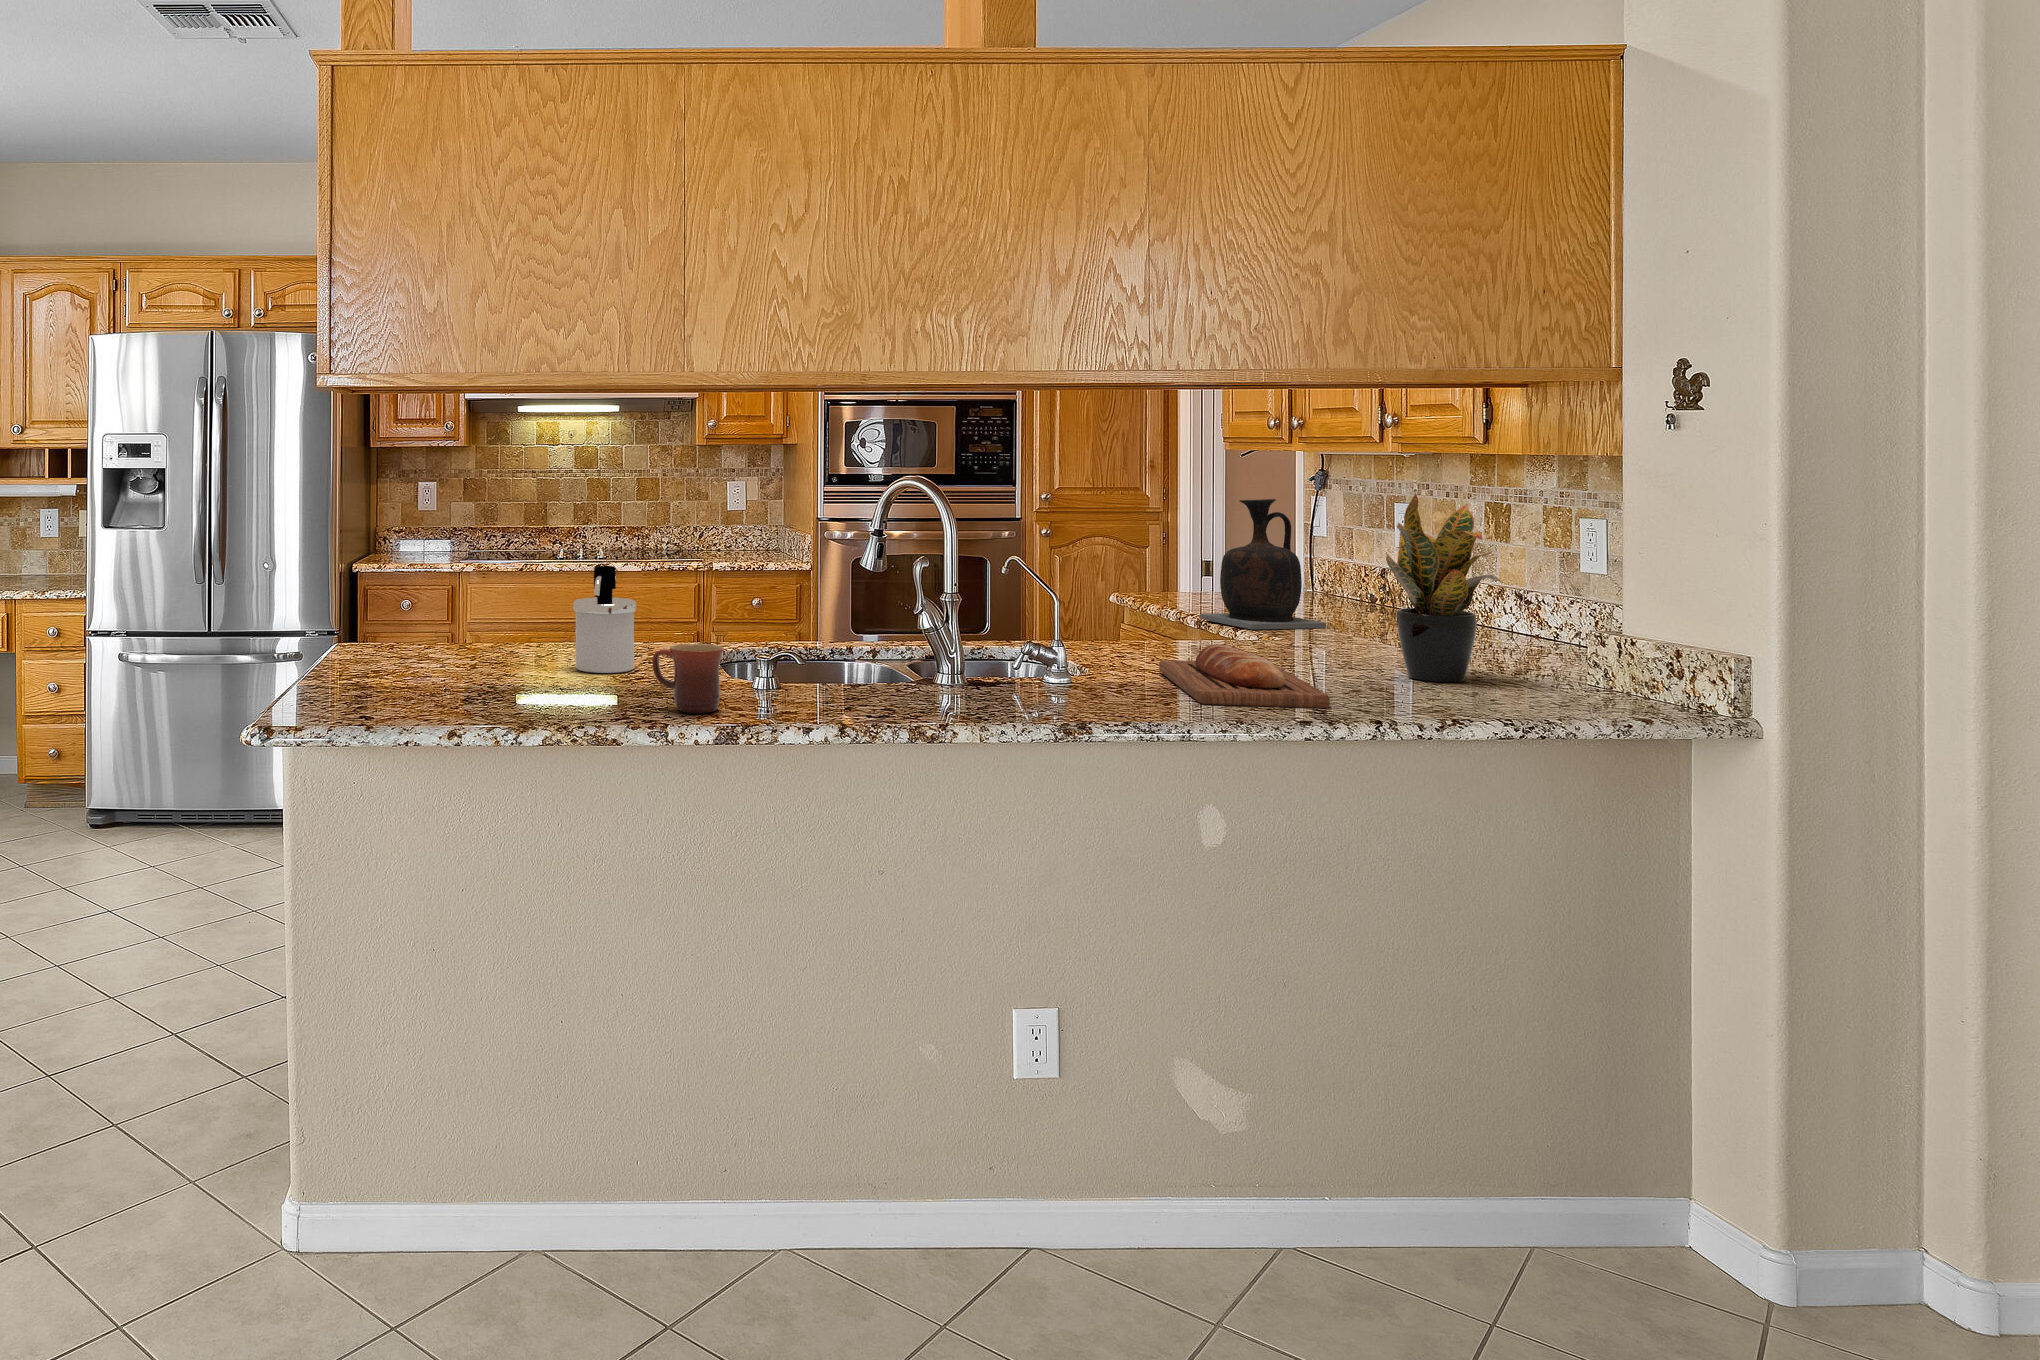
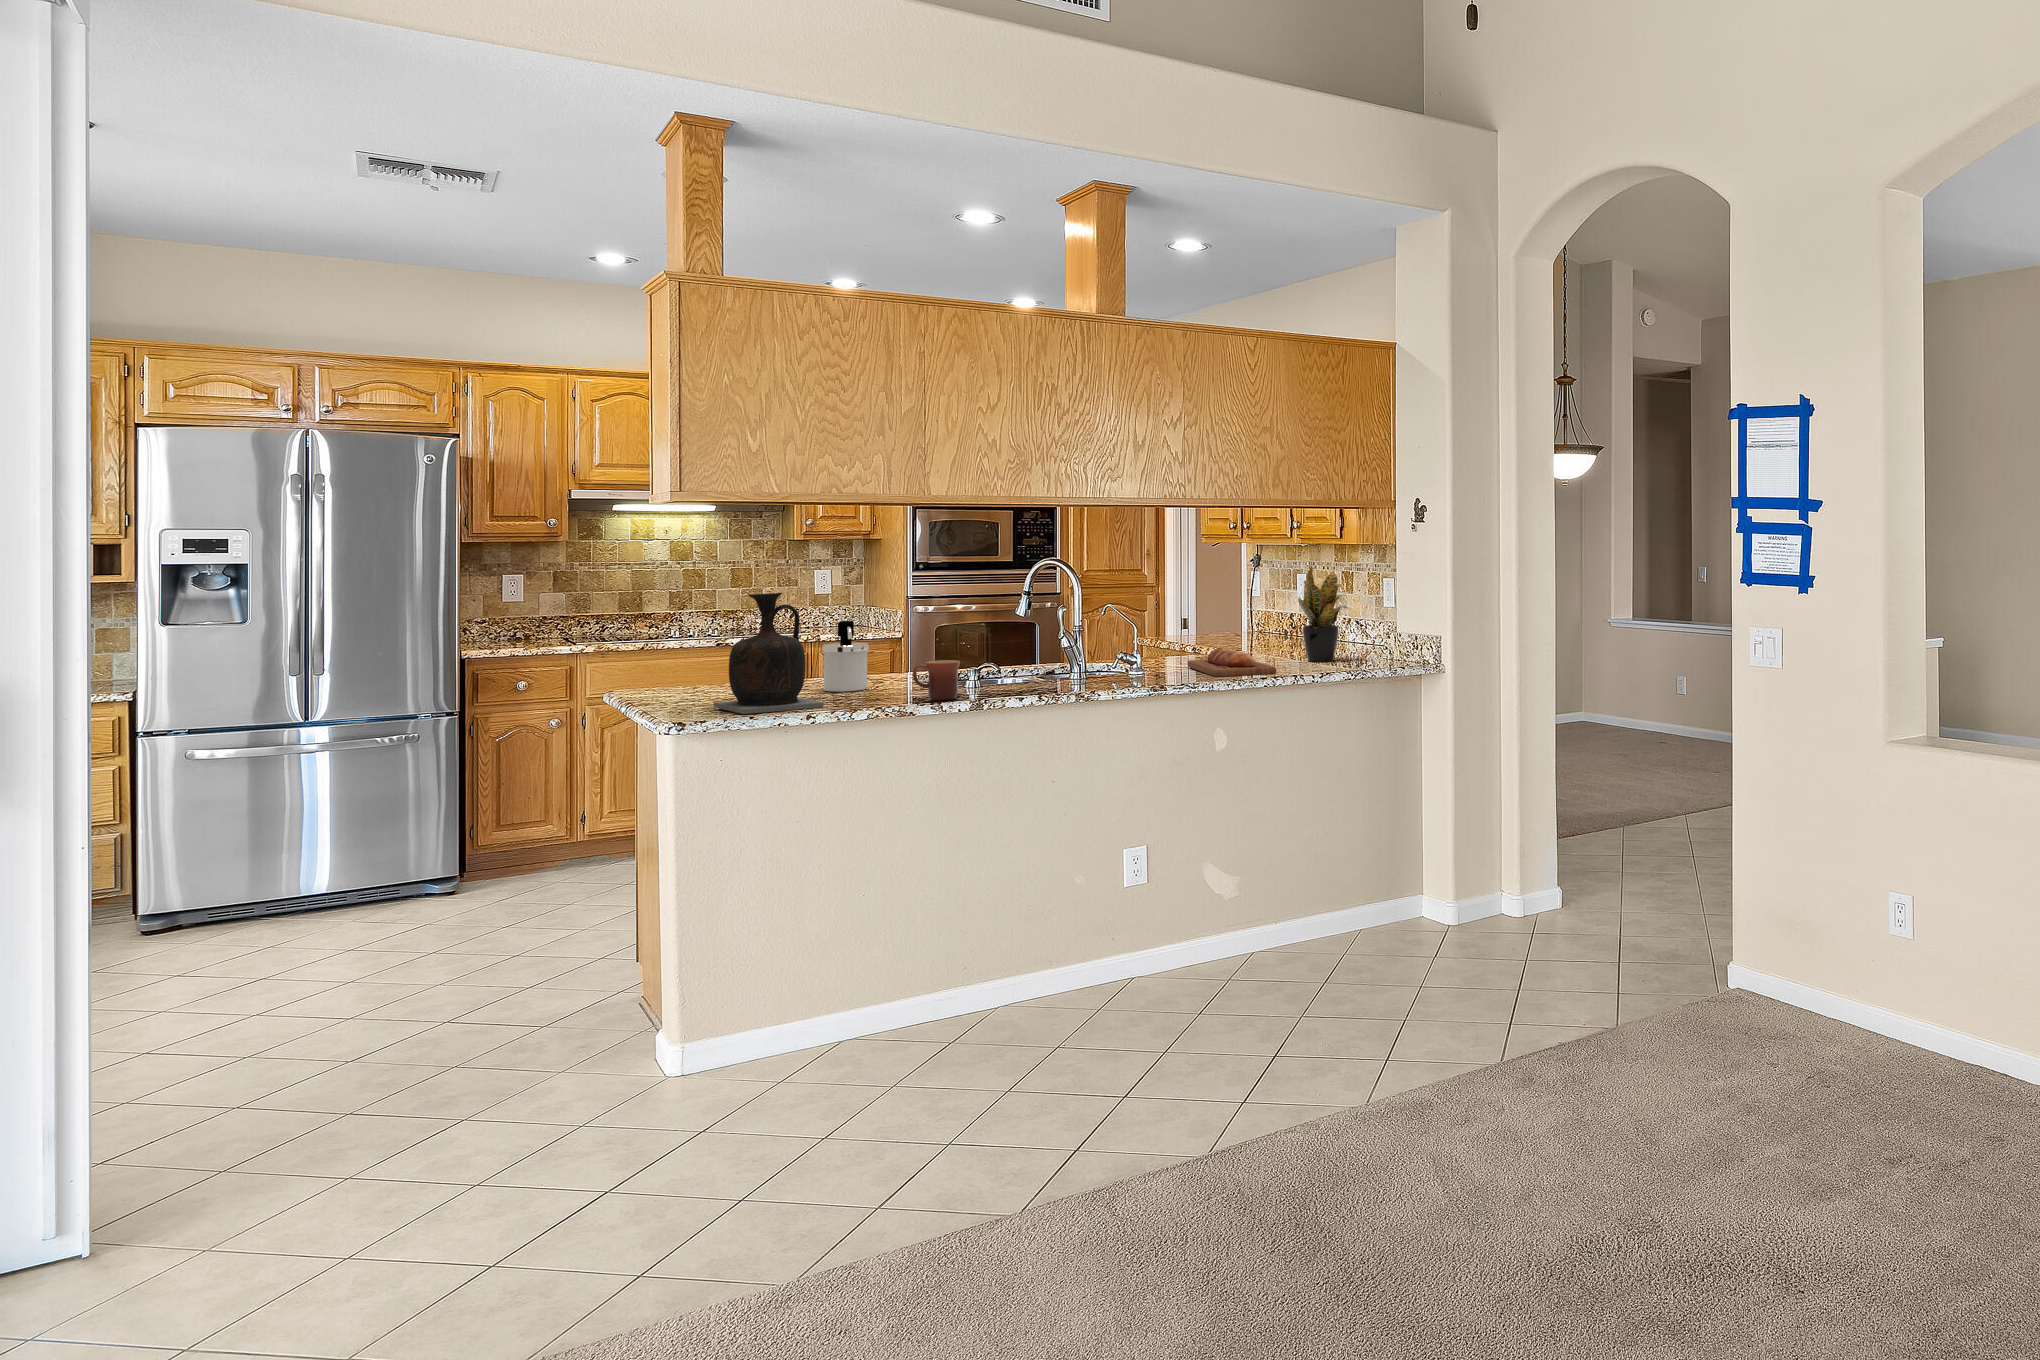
vase: present [1200,499,1326,629] -> present [714,593,823,714]

